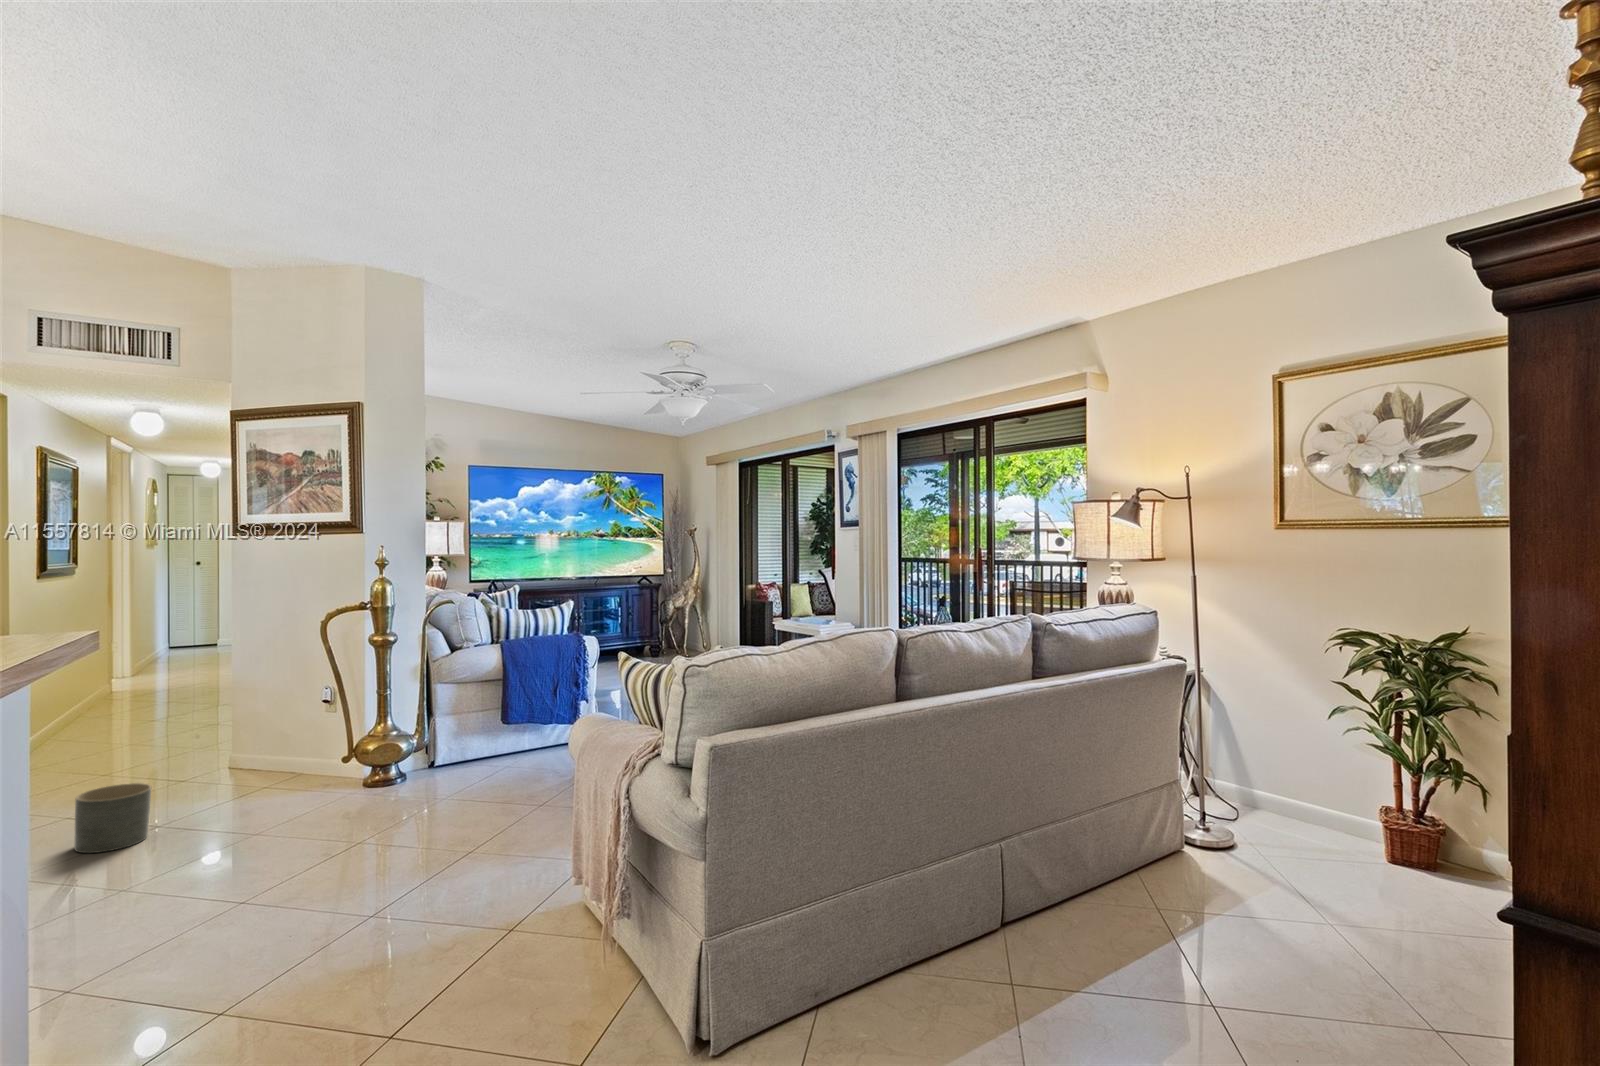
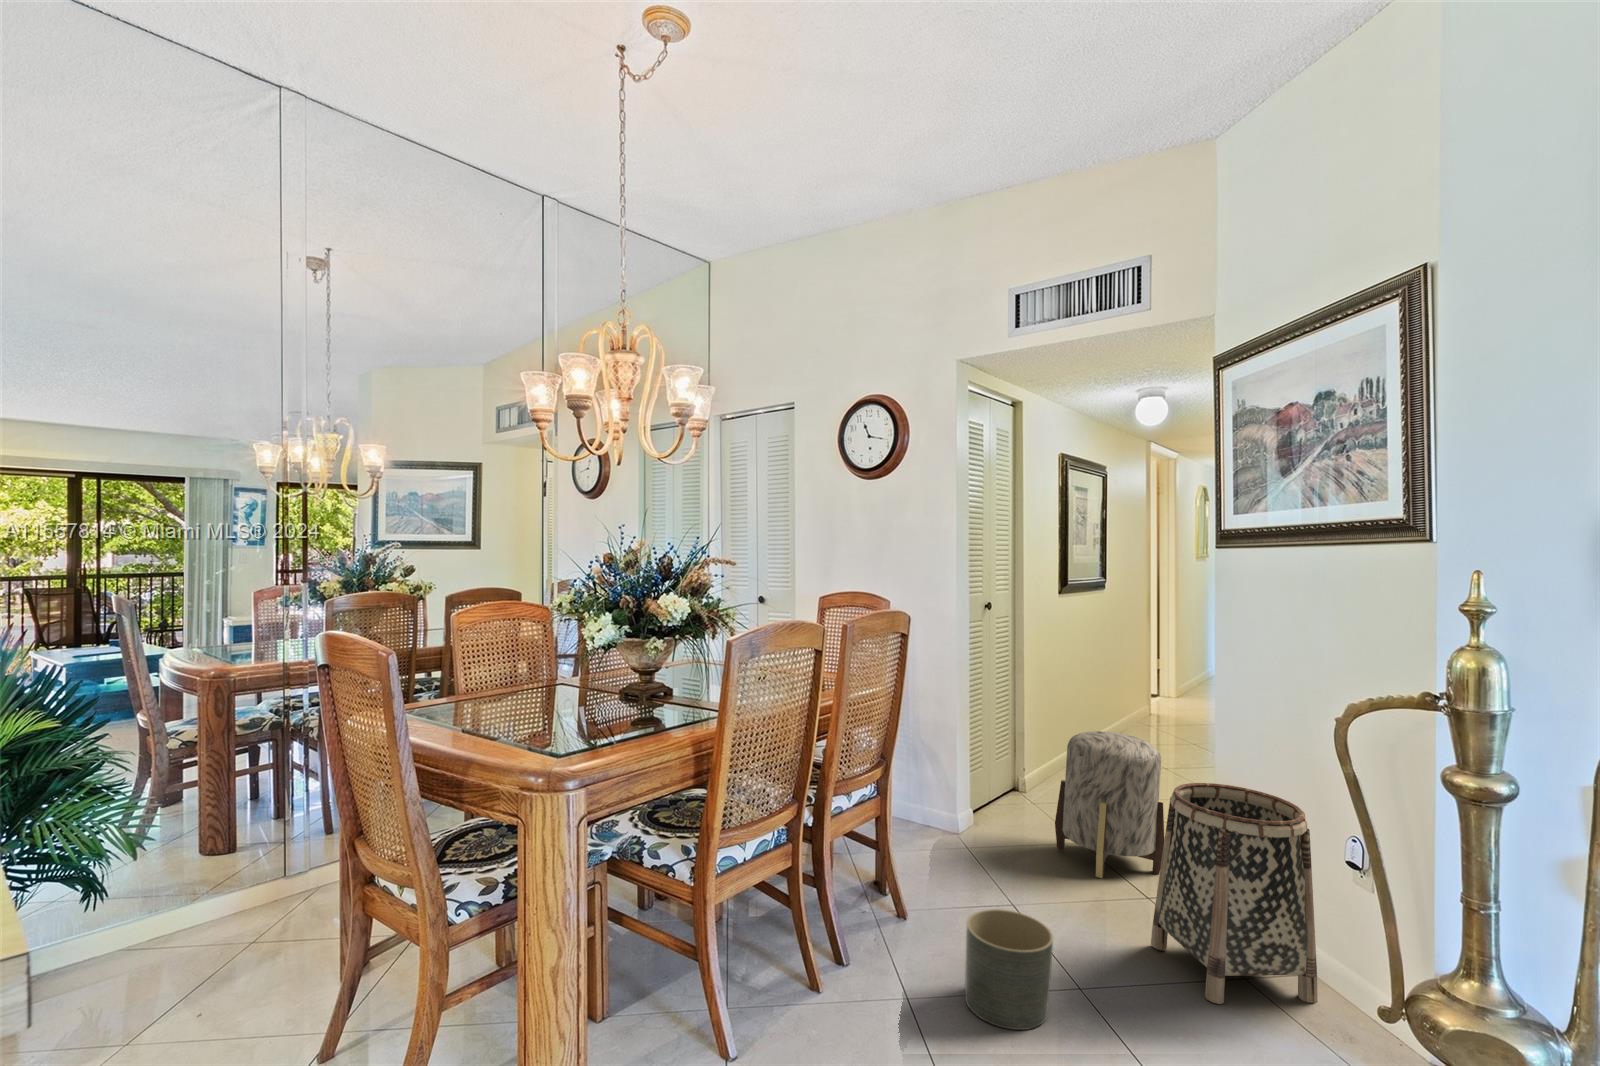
ottoman: none [85,675,190,779] -> present [1055,731,1165,878]
basket: none [199,678,307,796] -> present [1151,783,1318,1004]

